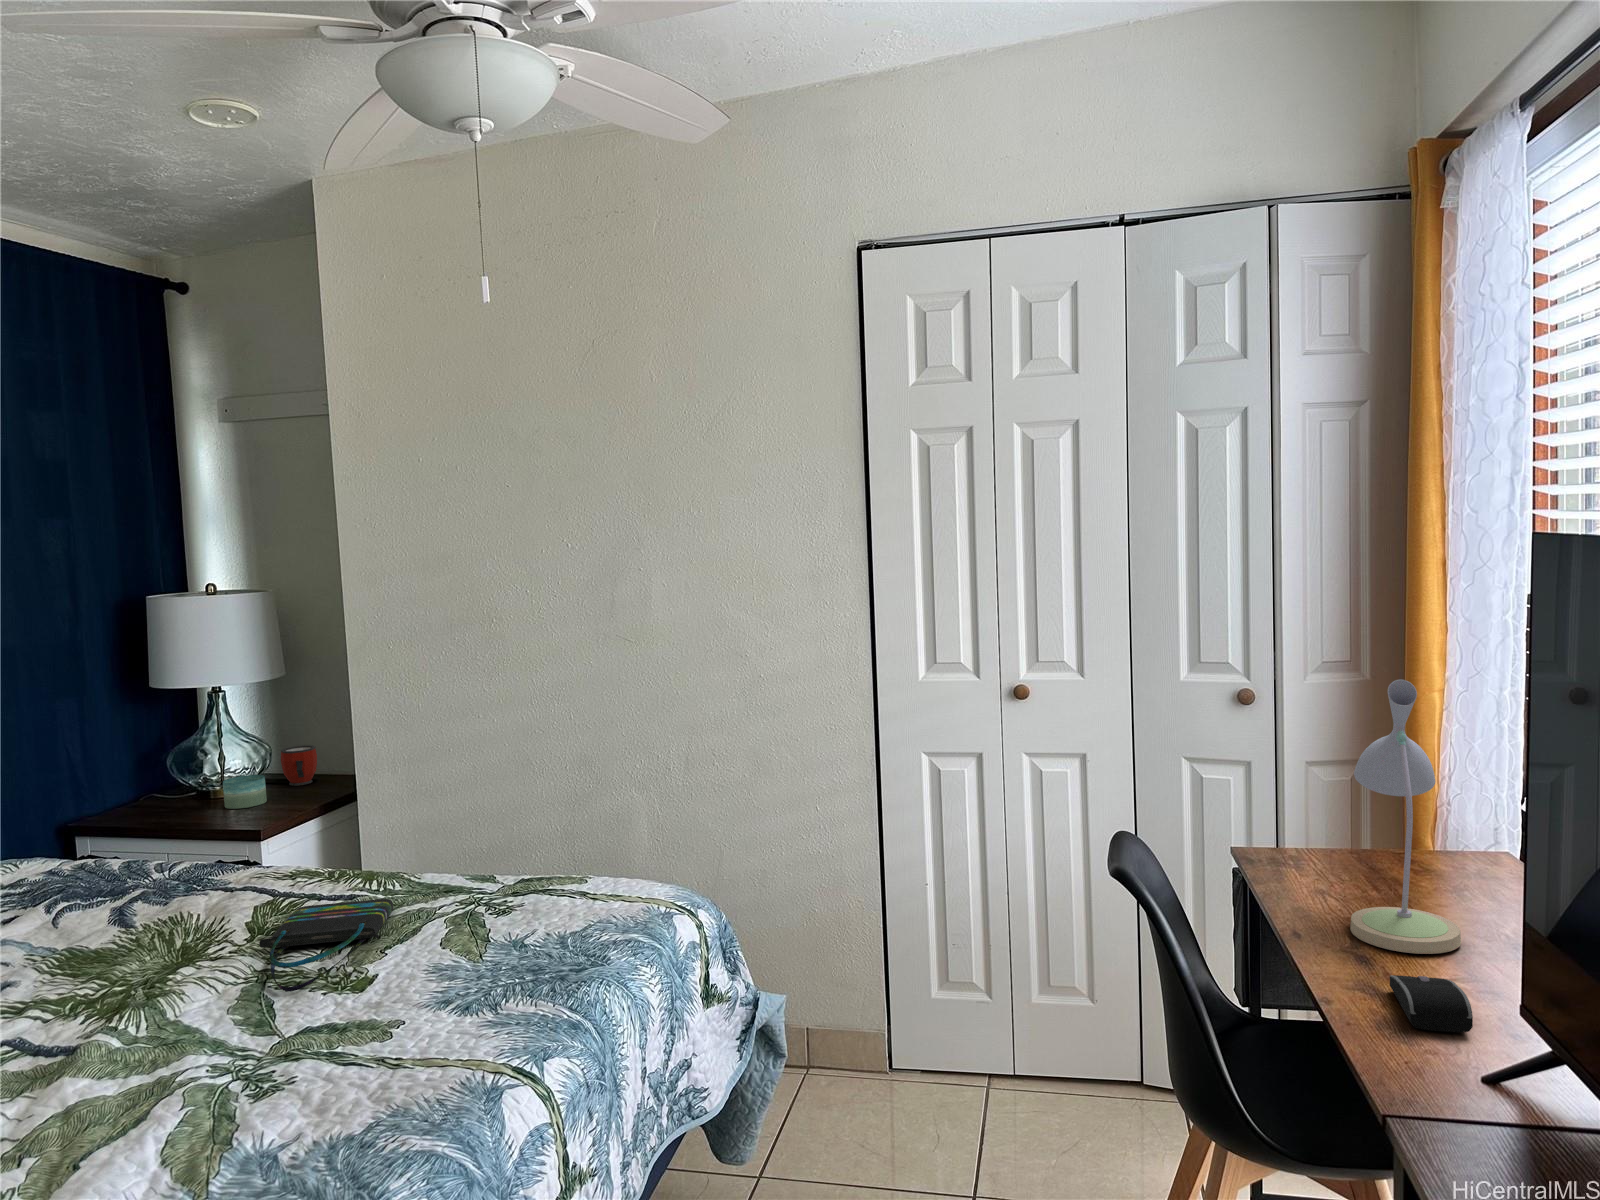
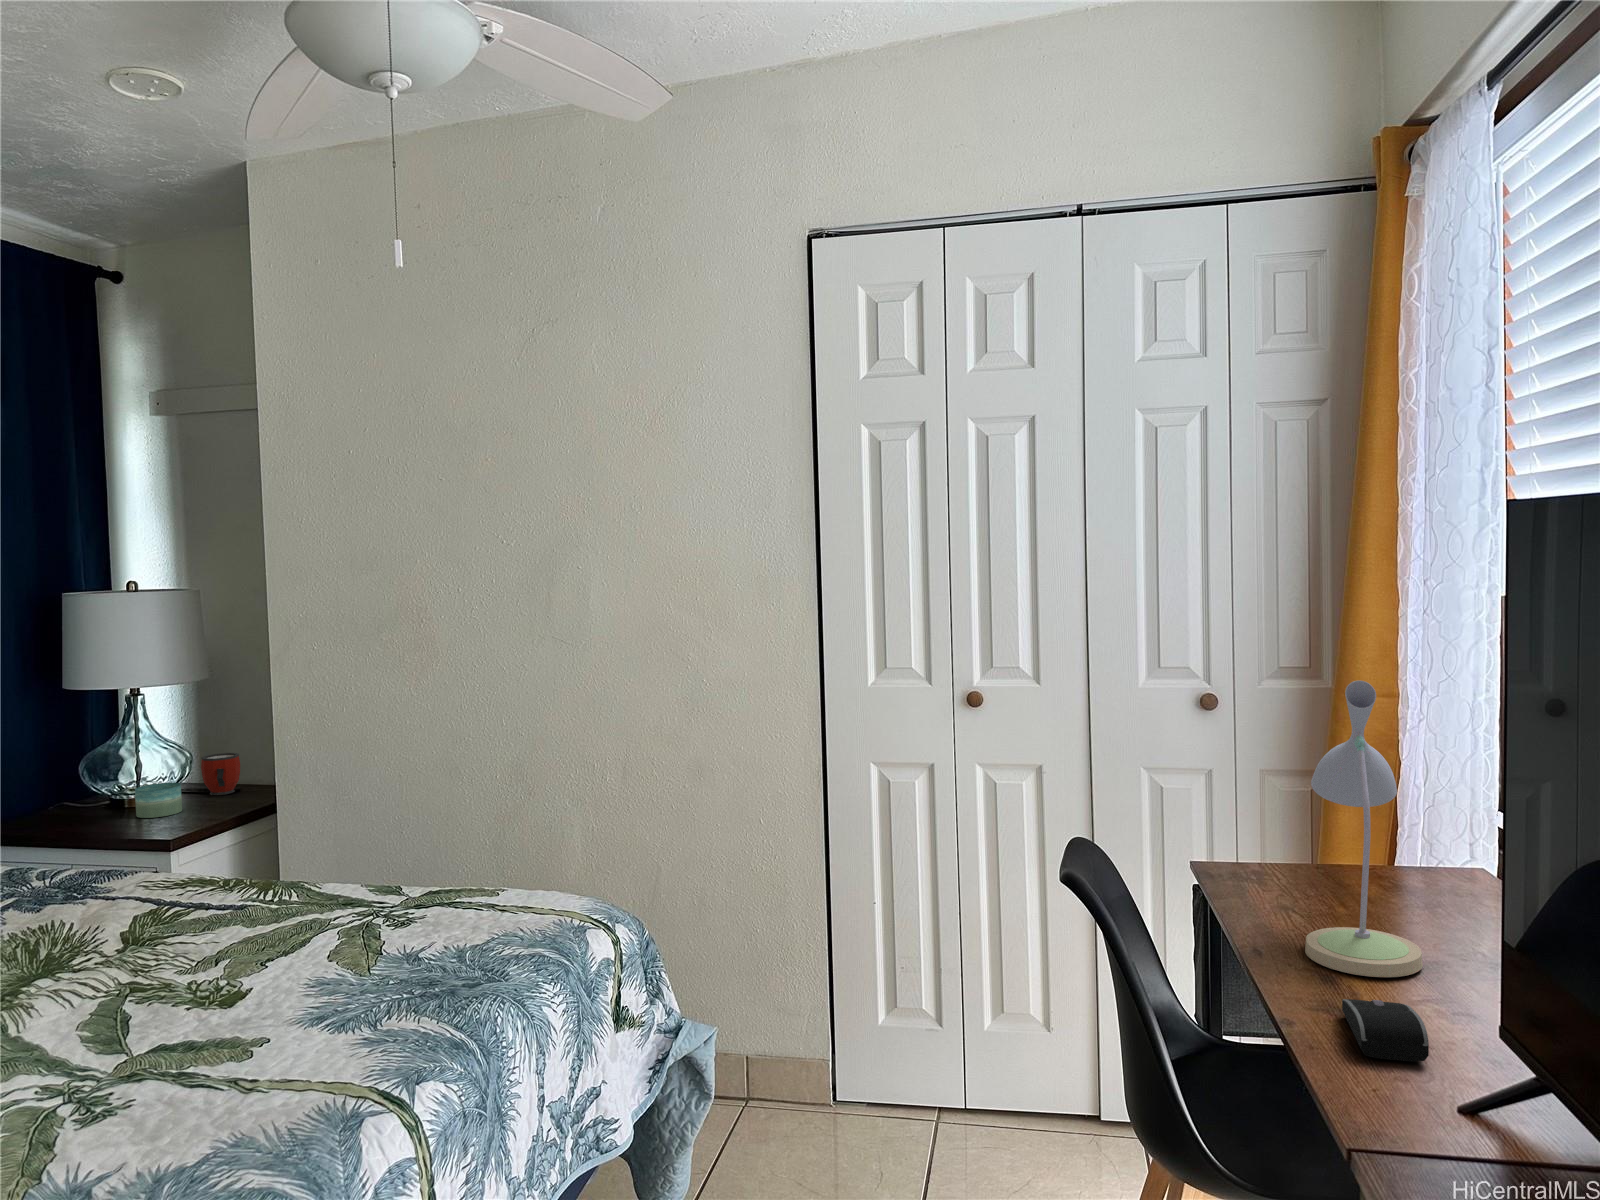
tote bag: present [259,899,393,992] -> none [127,910,283,1007]

